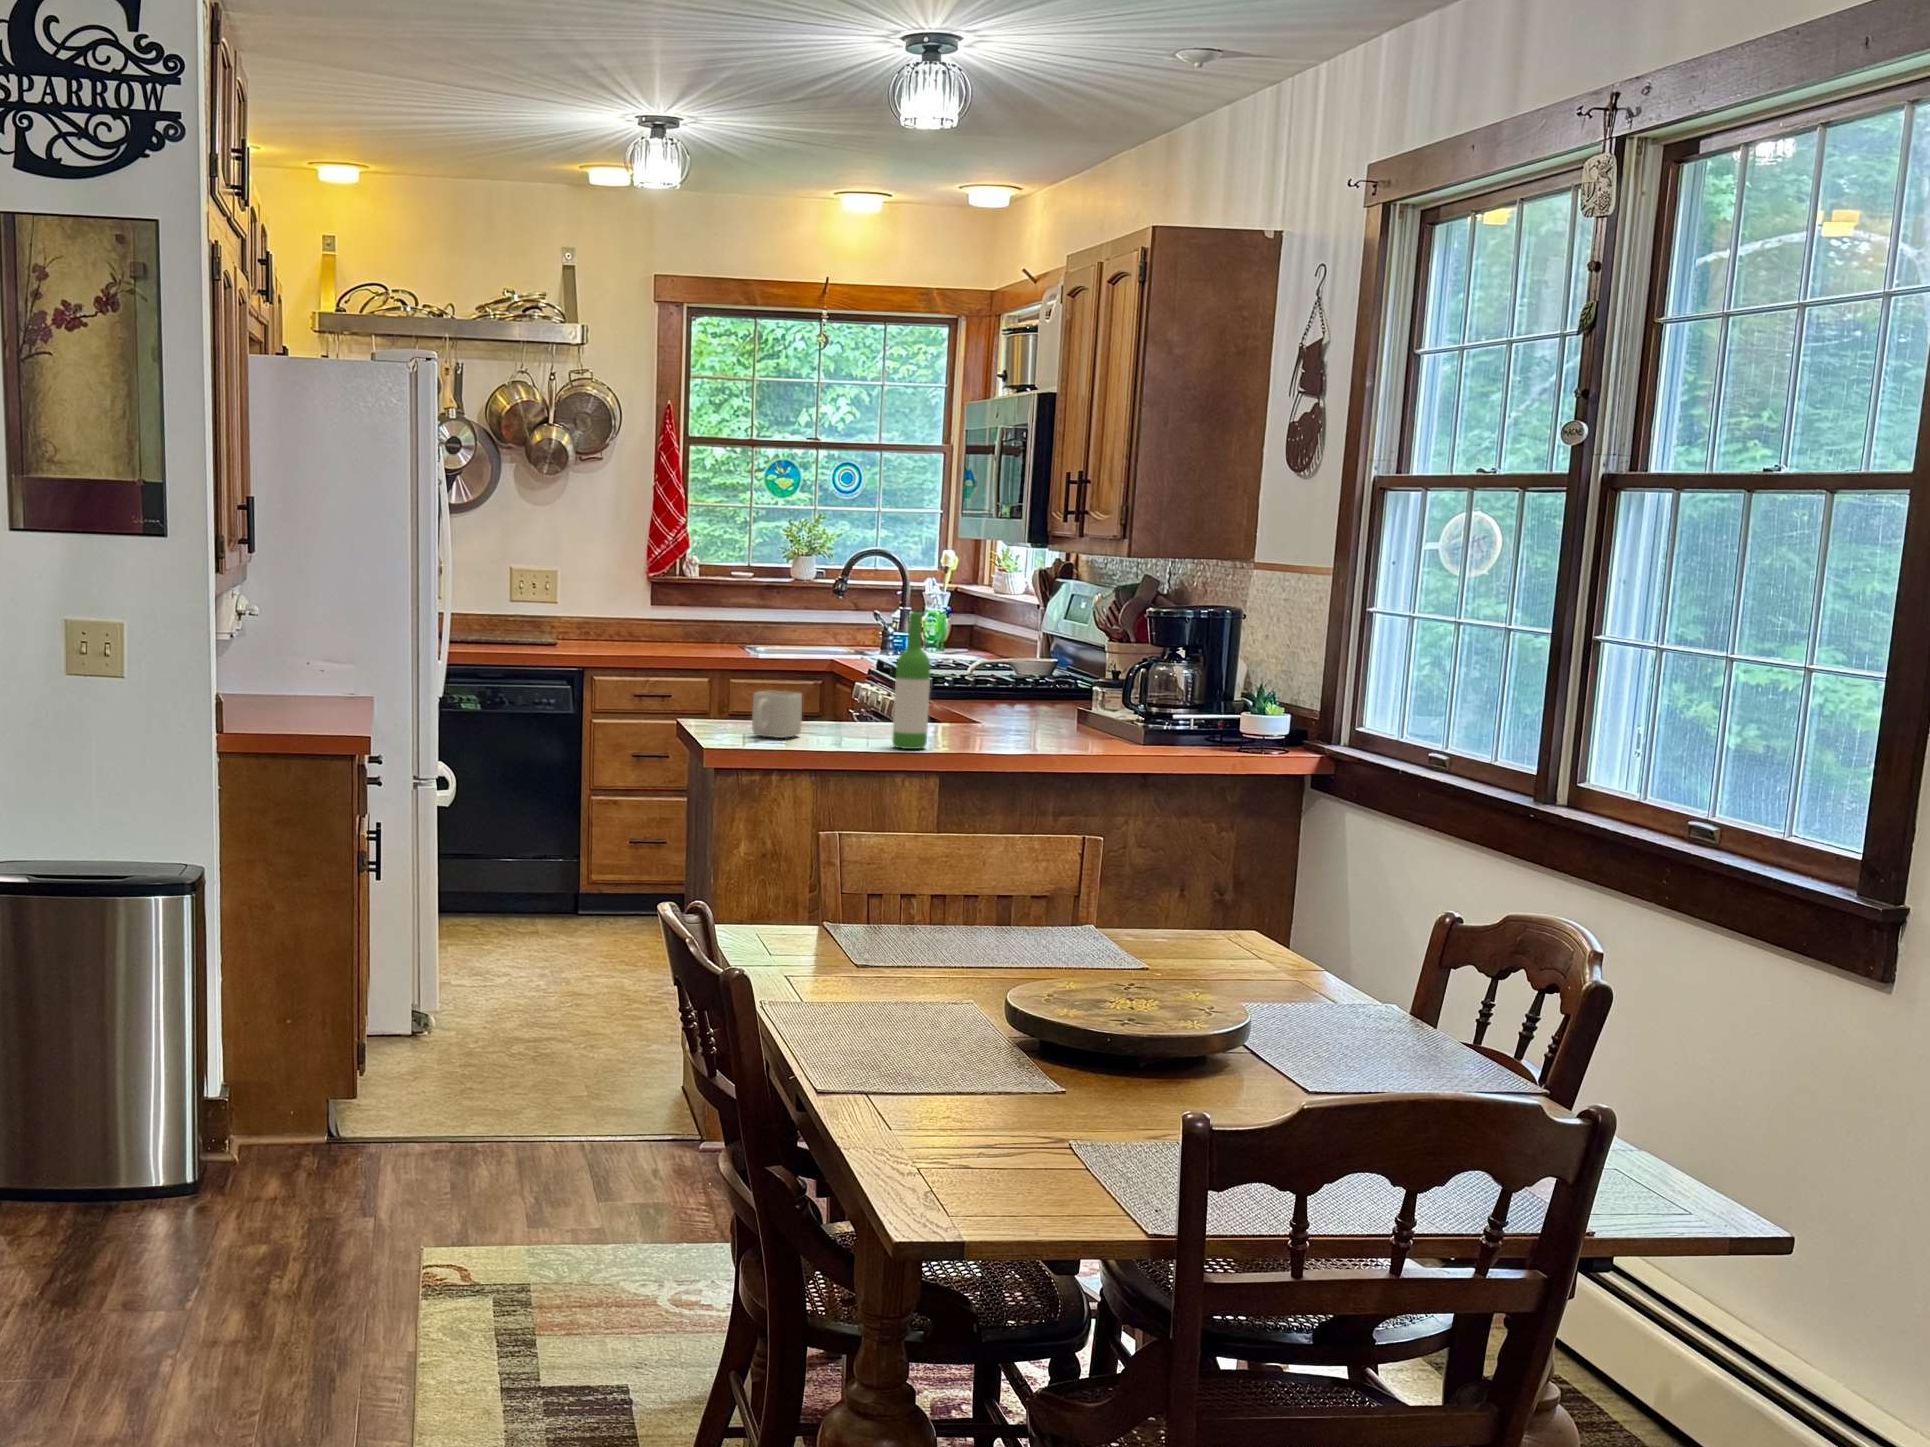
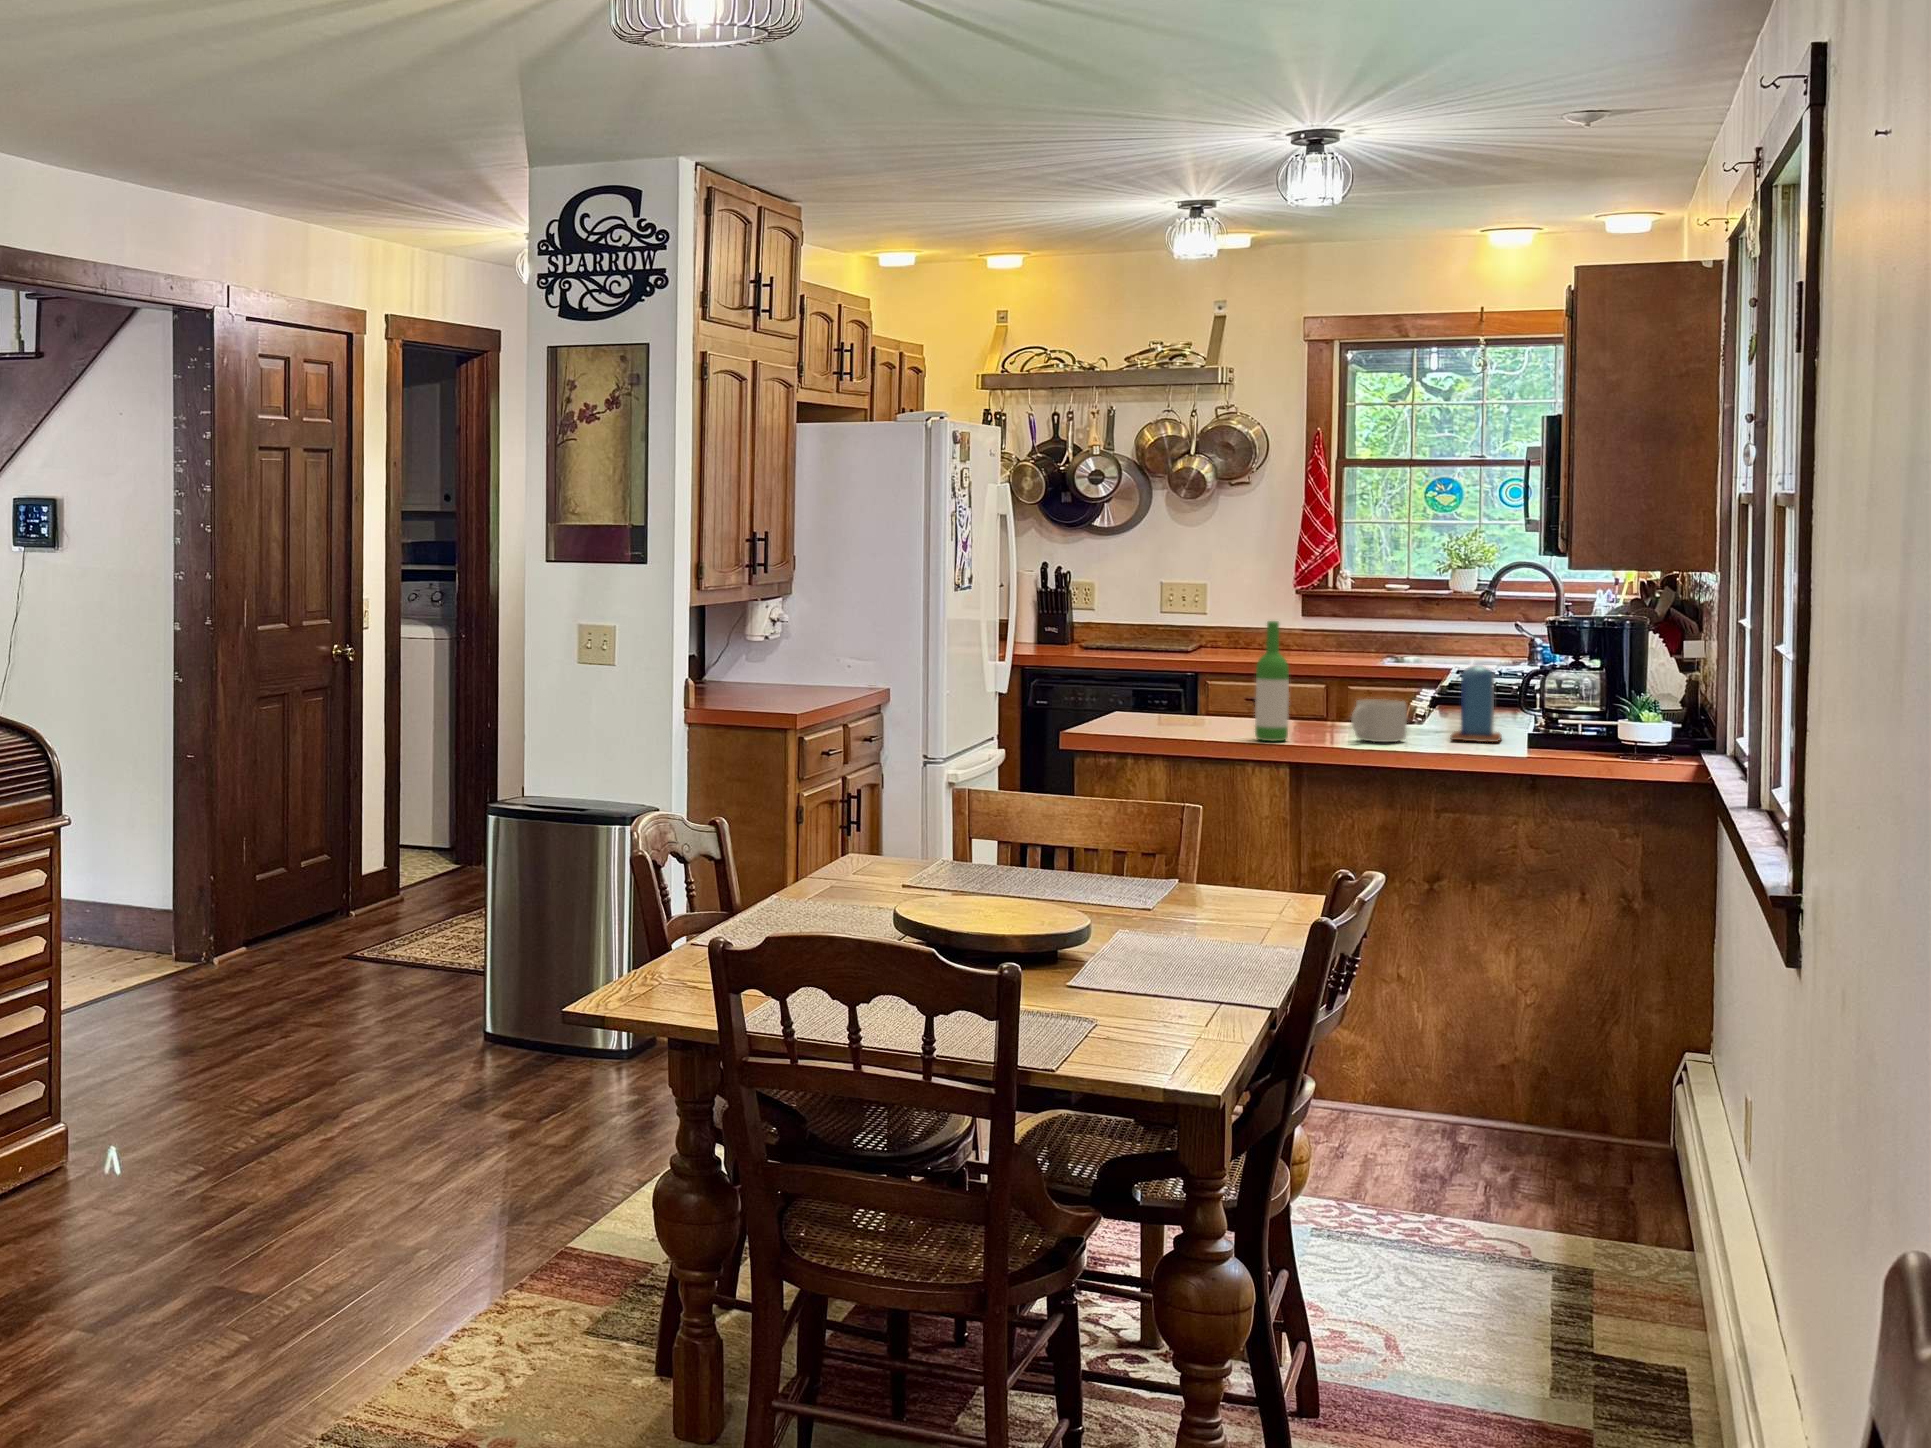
candle: none [1059,652,1117,741] -> present [1450,661,1502,742]
mug: present [752,691,802,738] -> present [1351,699,1407,742]

